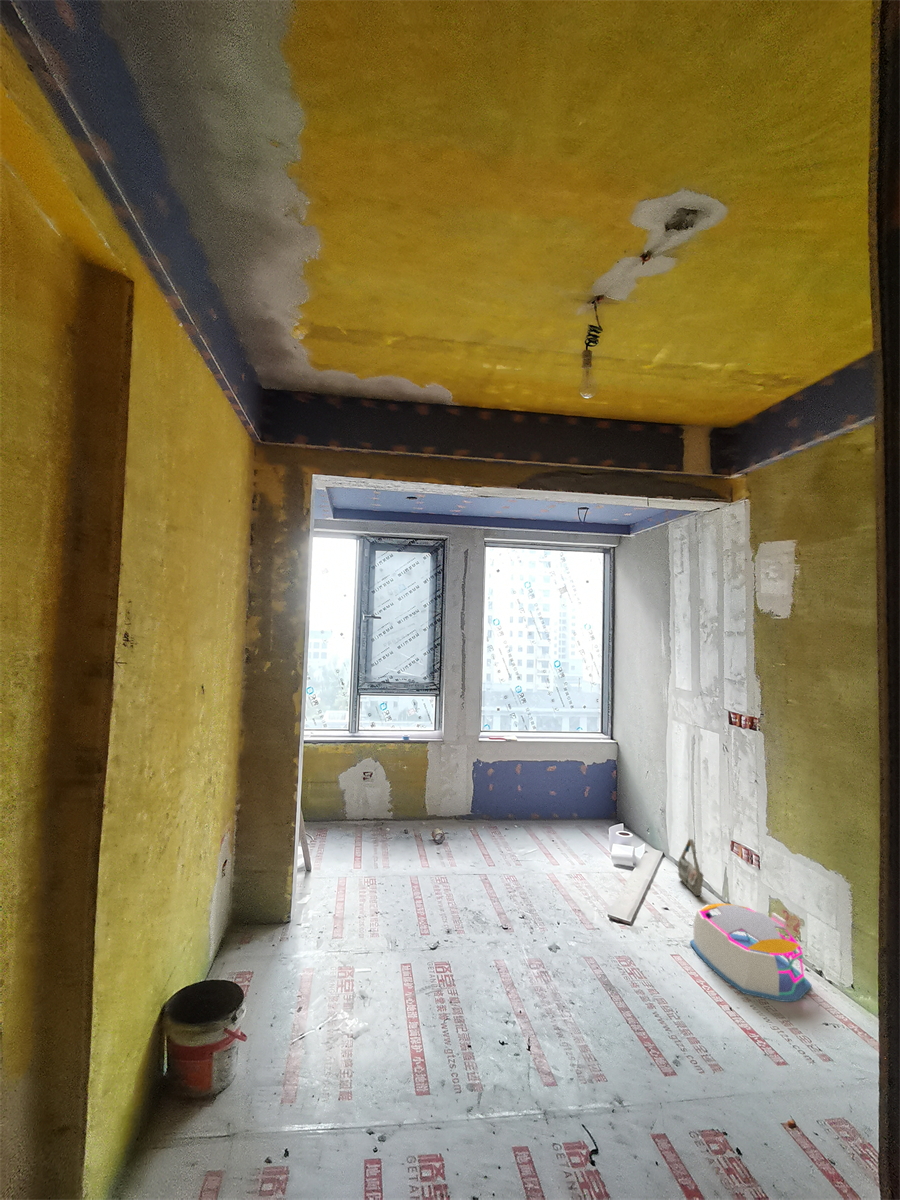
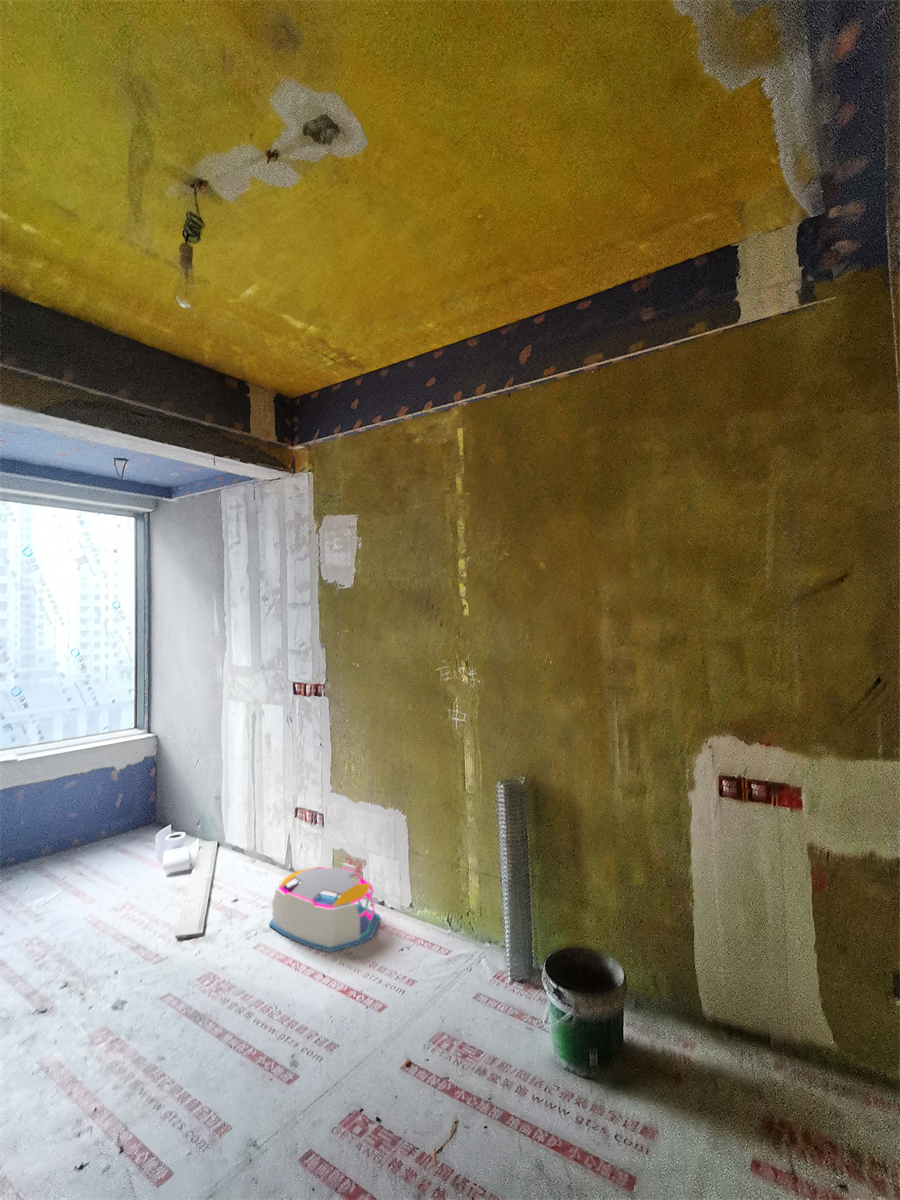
bag: present [678,839,703,896] -> none [238,817,267,874]

